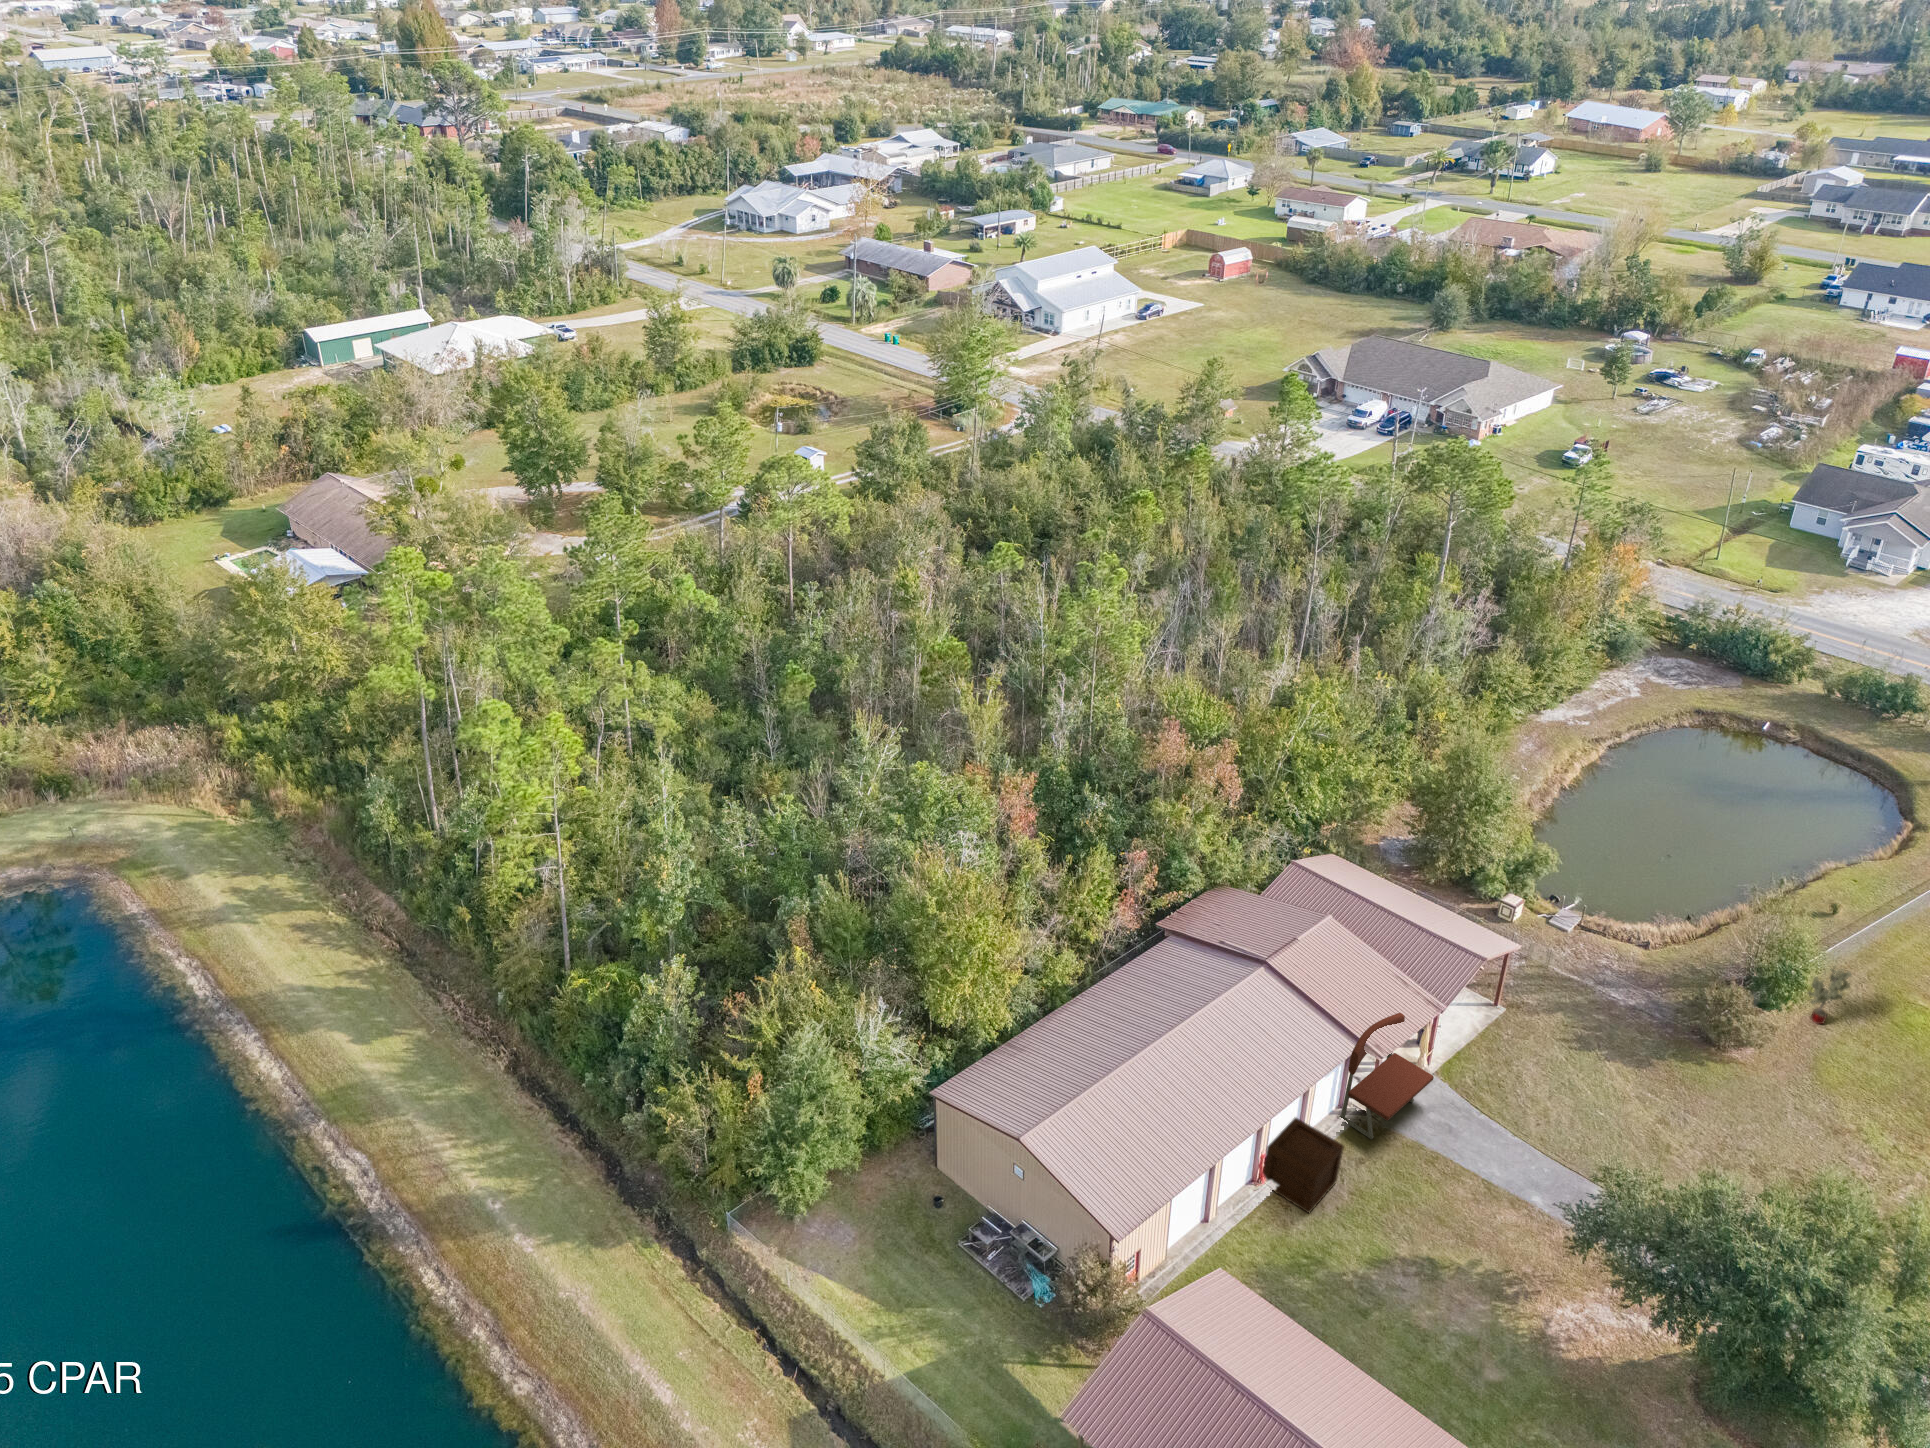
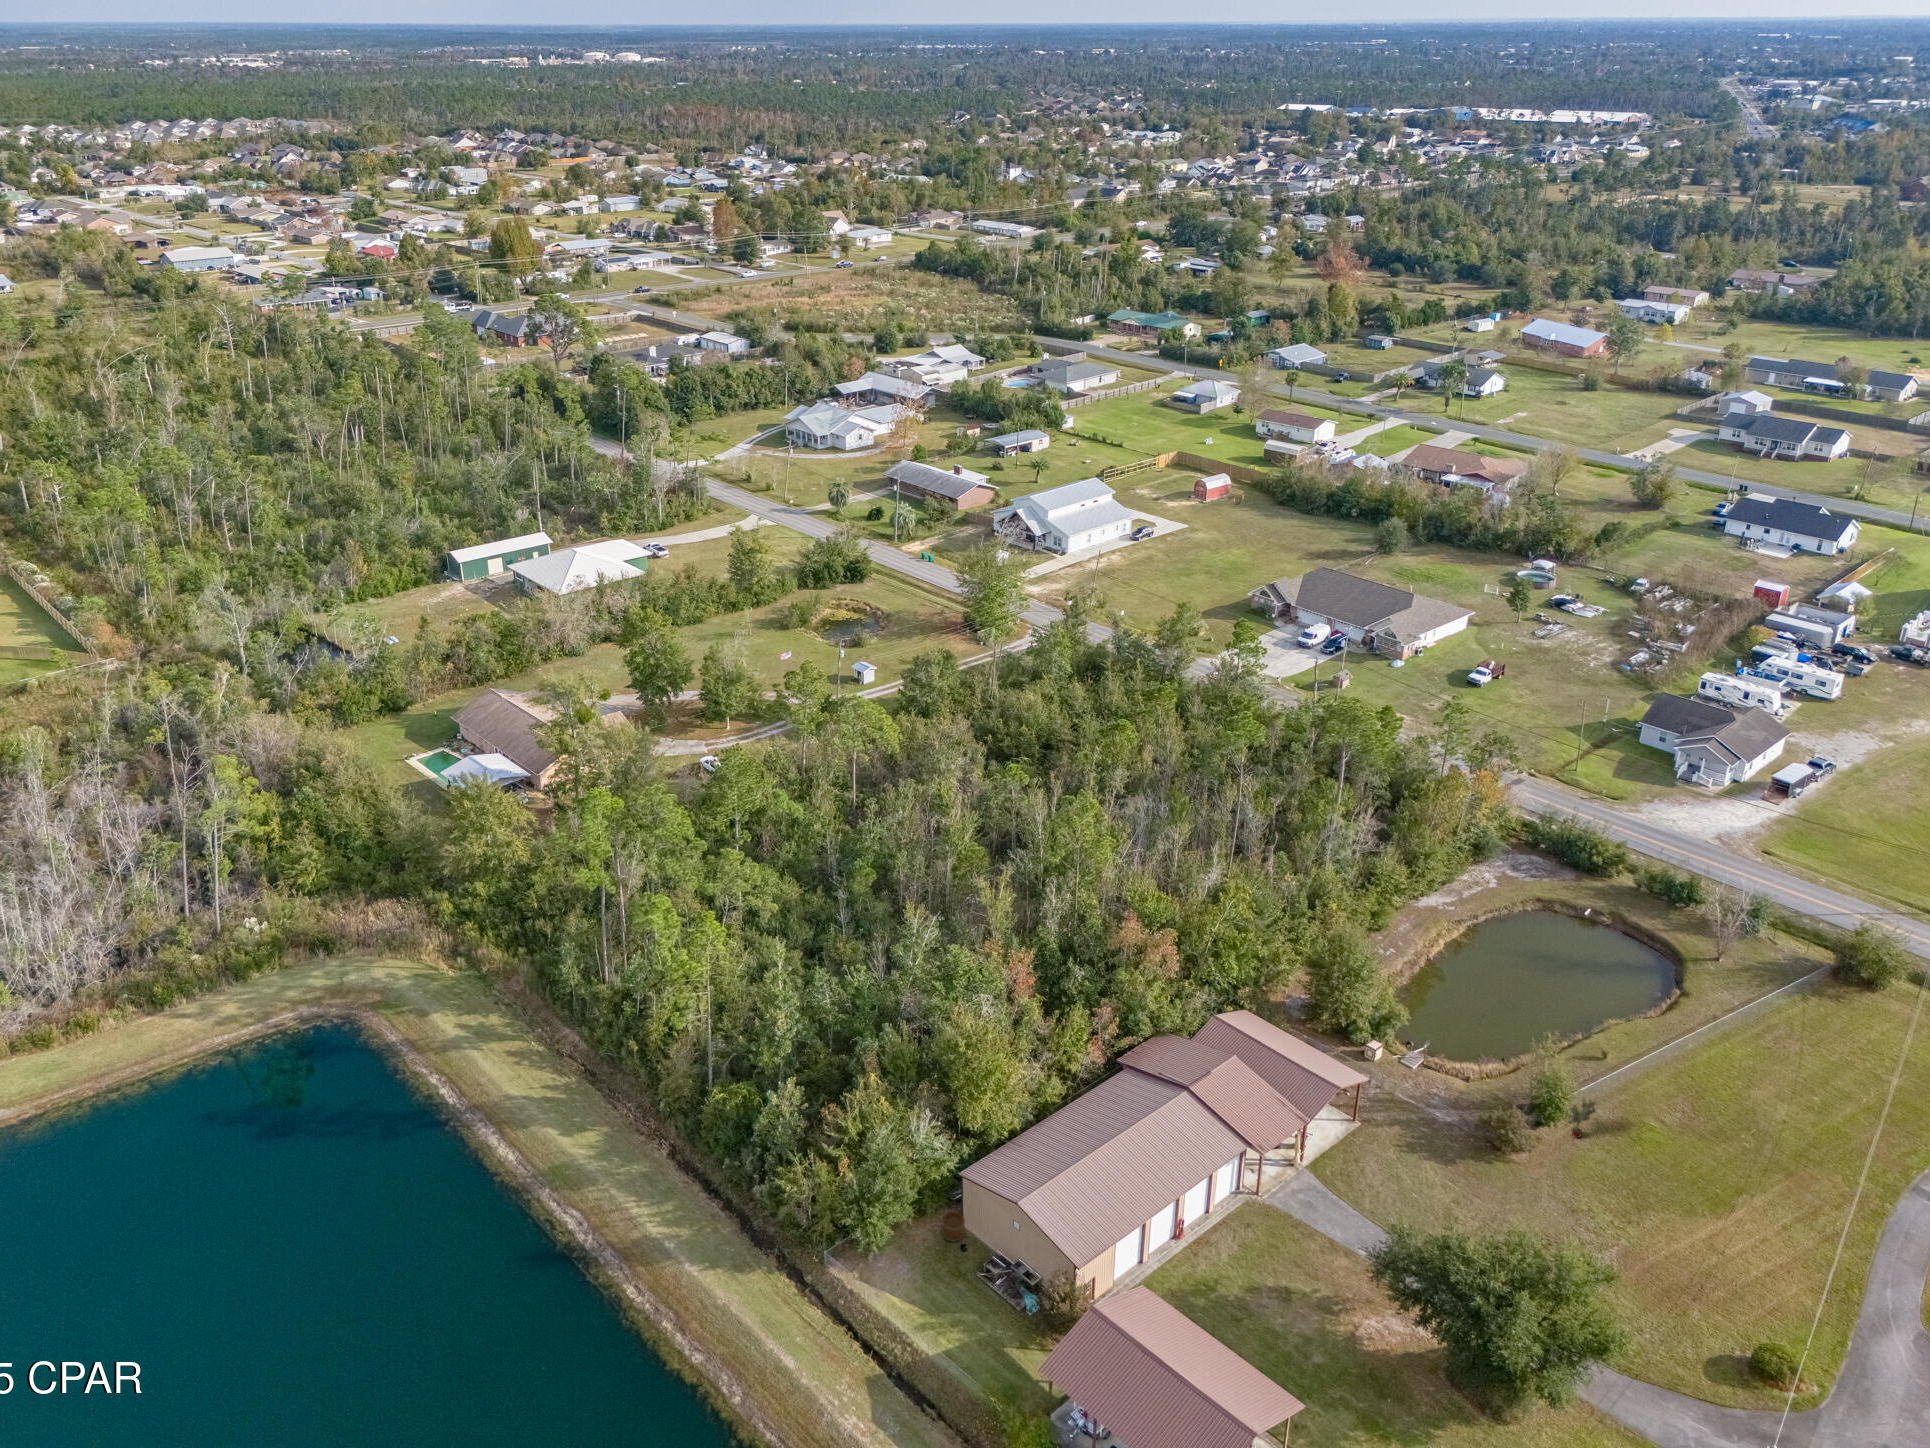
bench: present [1339,1013,1434,1139] -> none [1236,1125,1300,1211]
wooden crate: present [1263,1118,1344,1213] -> none [1179,1194,1234,1259]
bucket: none [904,1148,939,1194] -> present [942,1212,965,1242]

